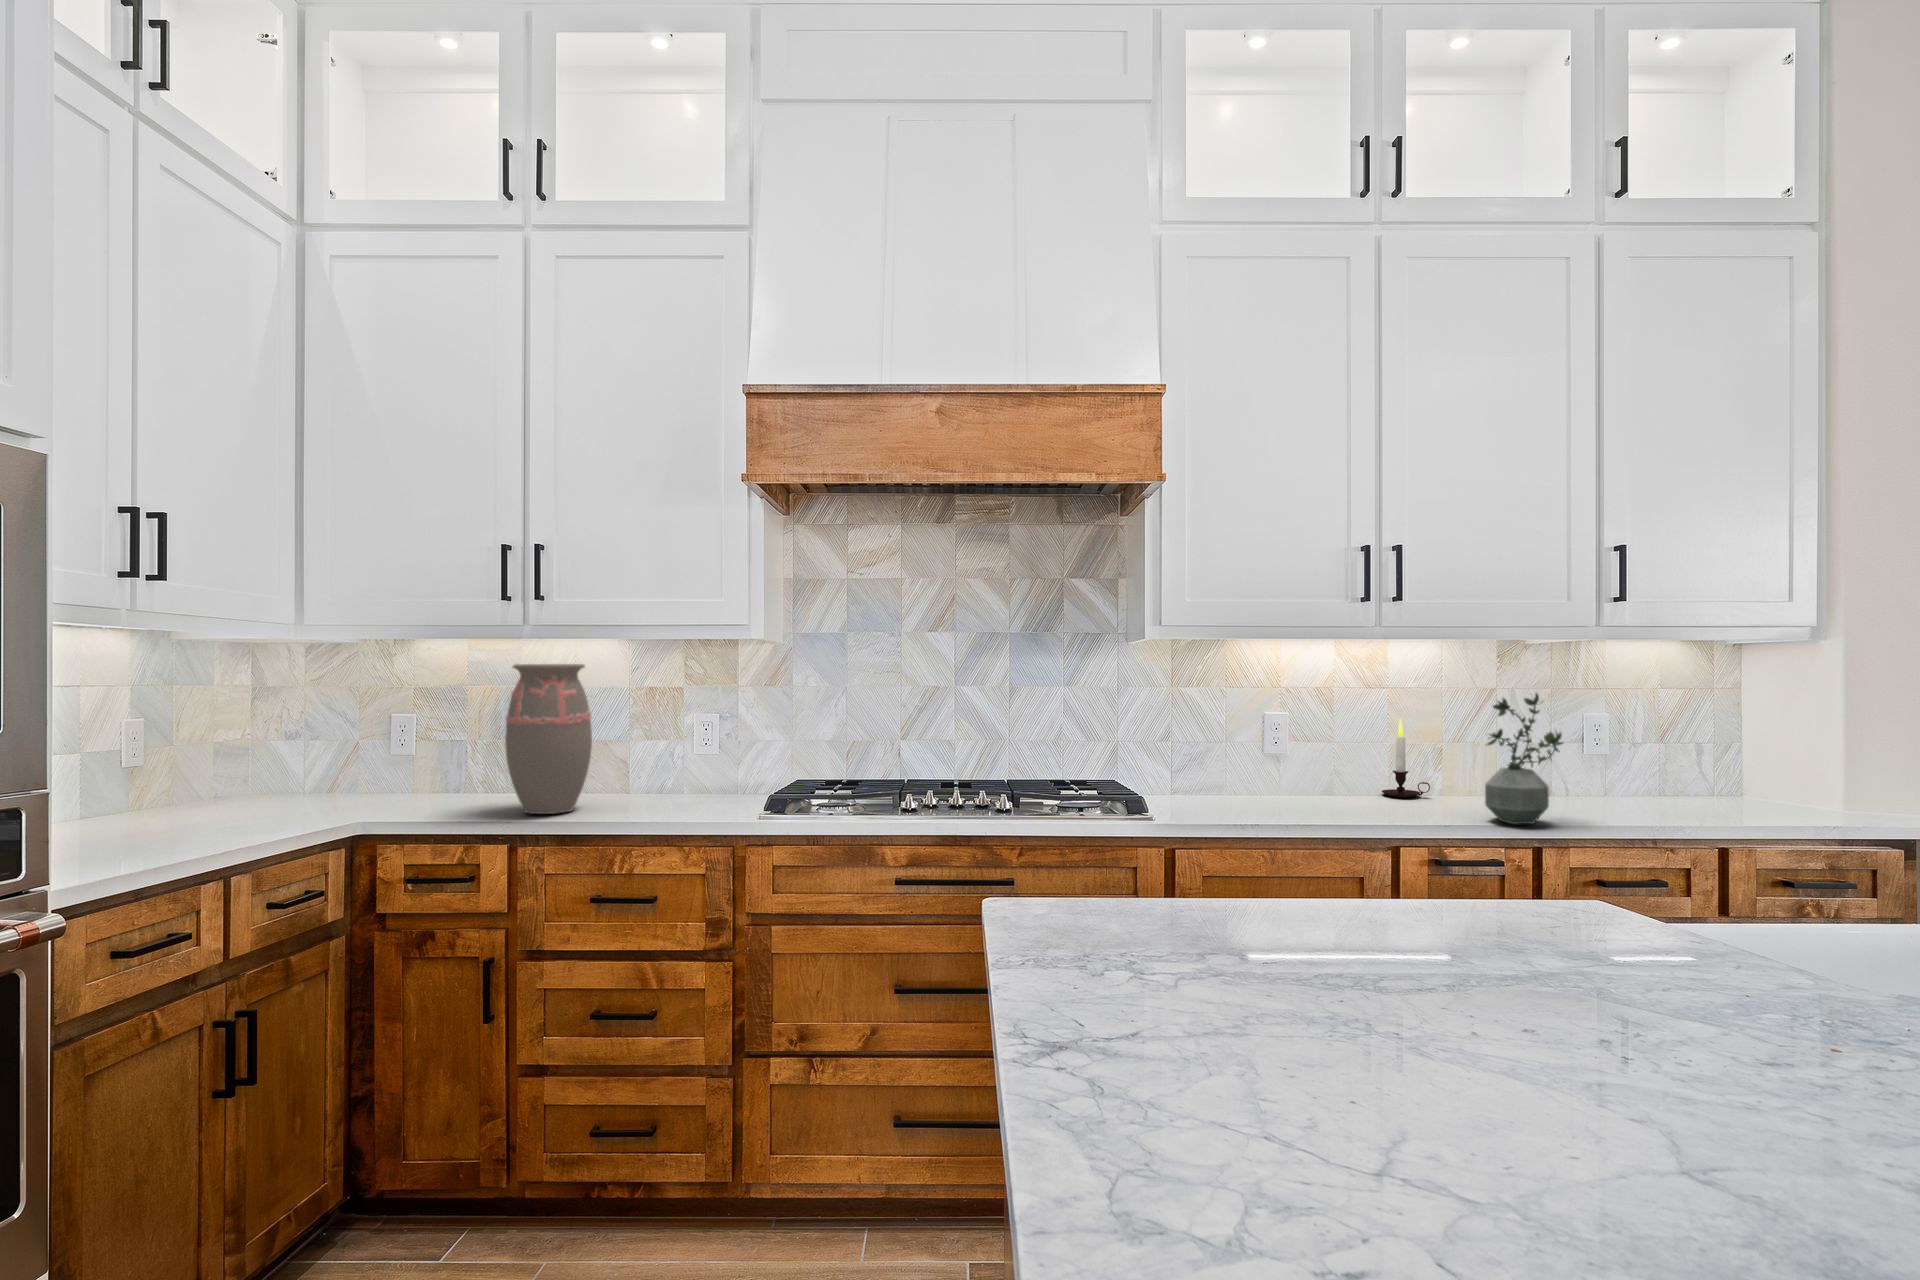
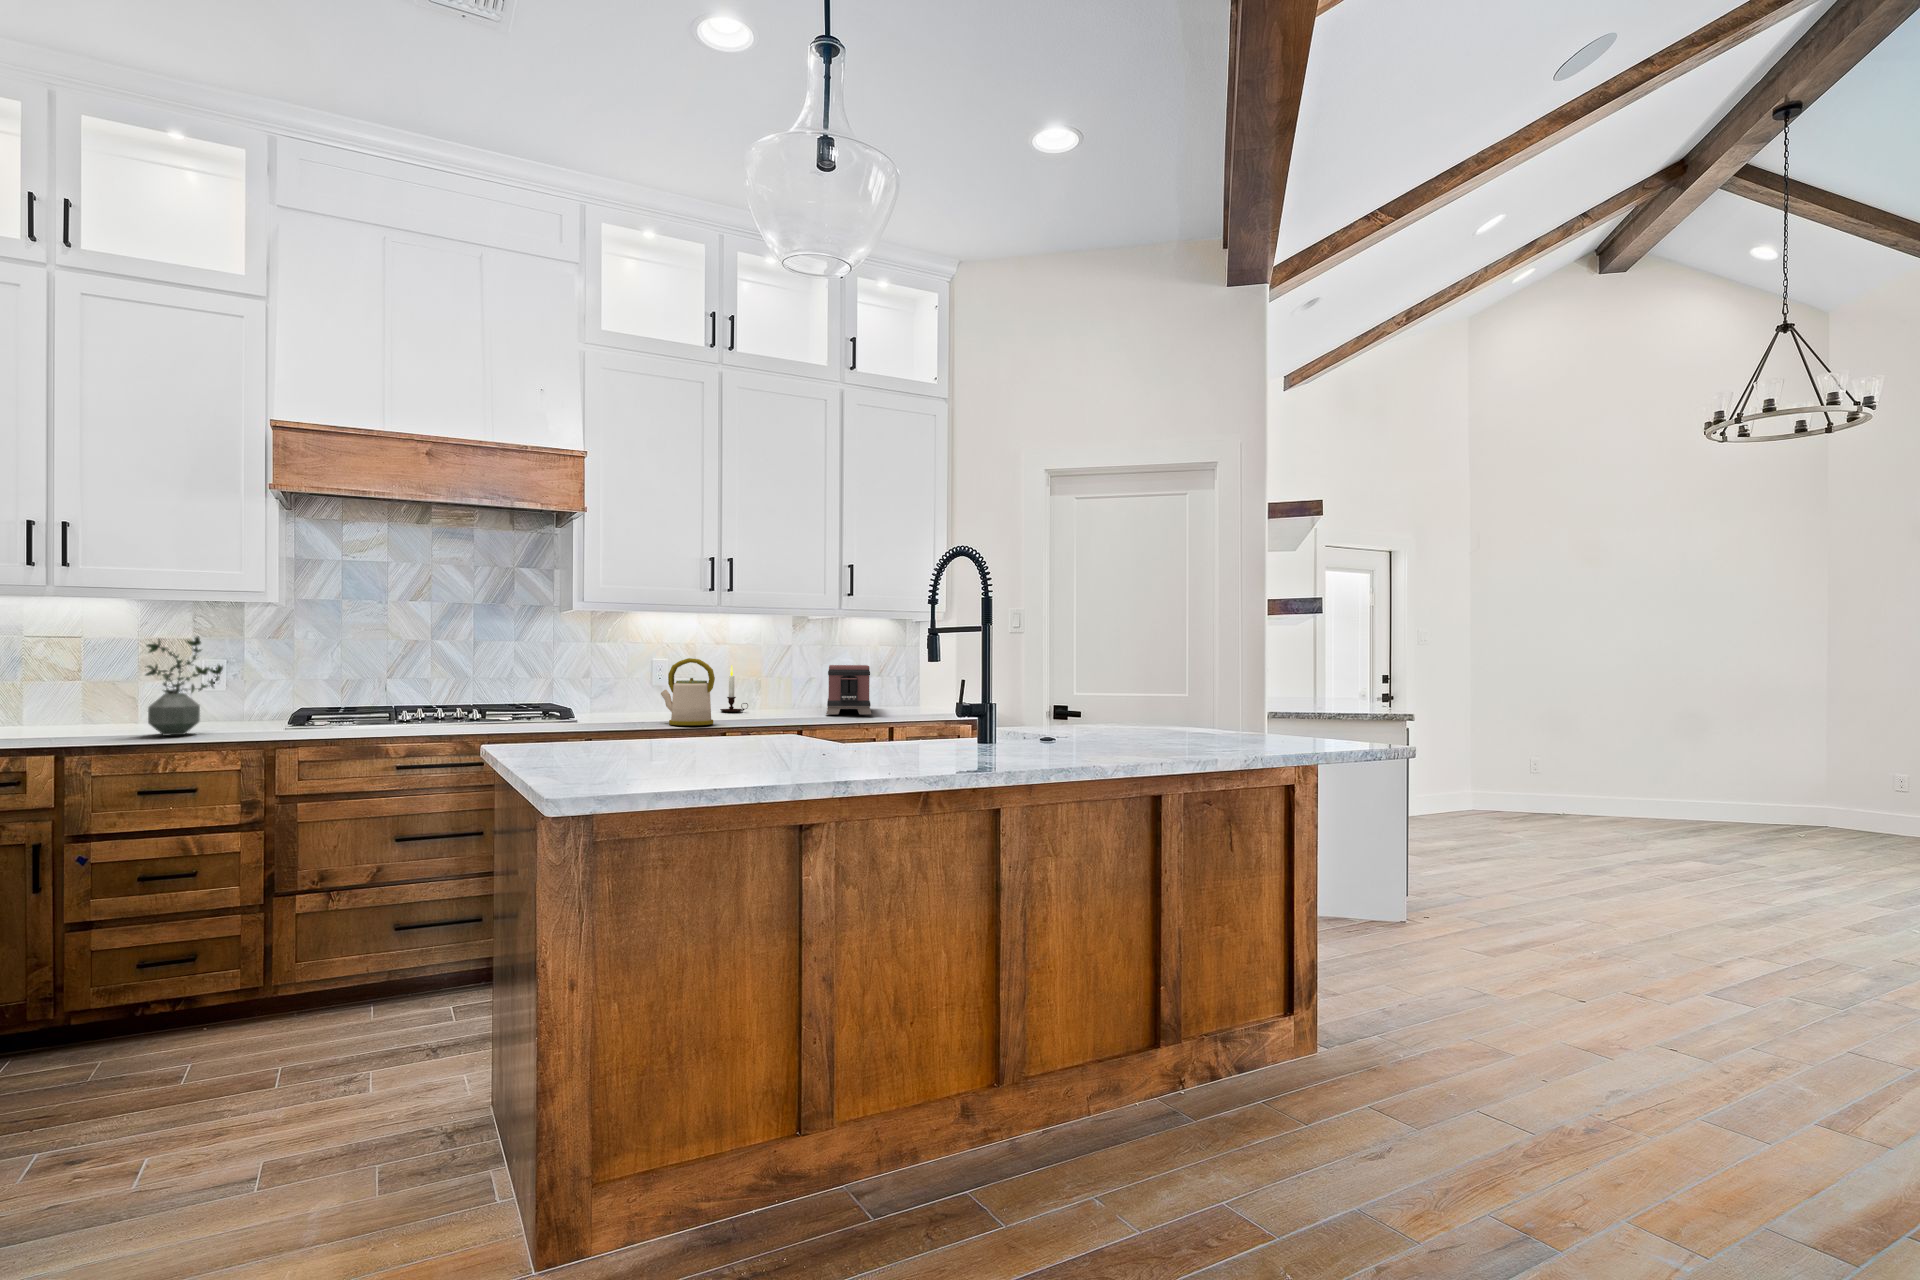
decorative vase: present [505,664,592,814] -> none [39,617,121,734]
potted plant: present [1485,693,1563,824] -> present [146,636,223,735]
kettle: none [1284,715,1376,831] -> present [661,658,715,725]
toaster: none [1569,718,1669,815] -> present [826,665,871,714]

